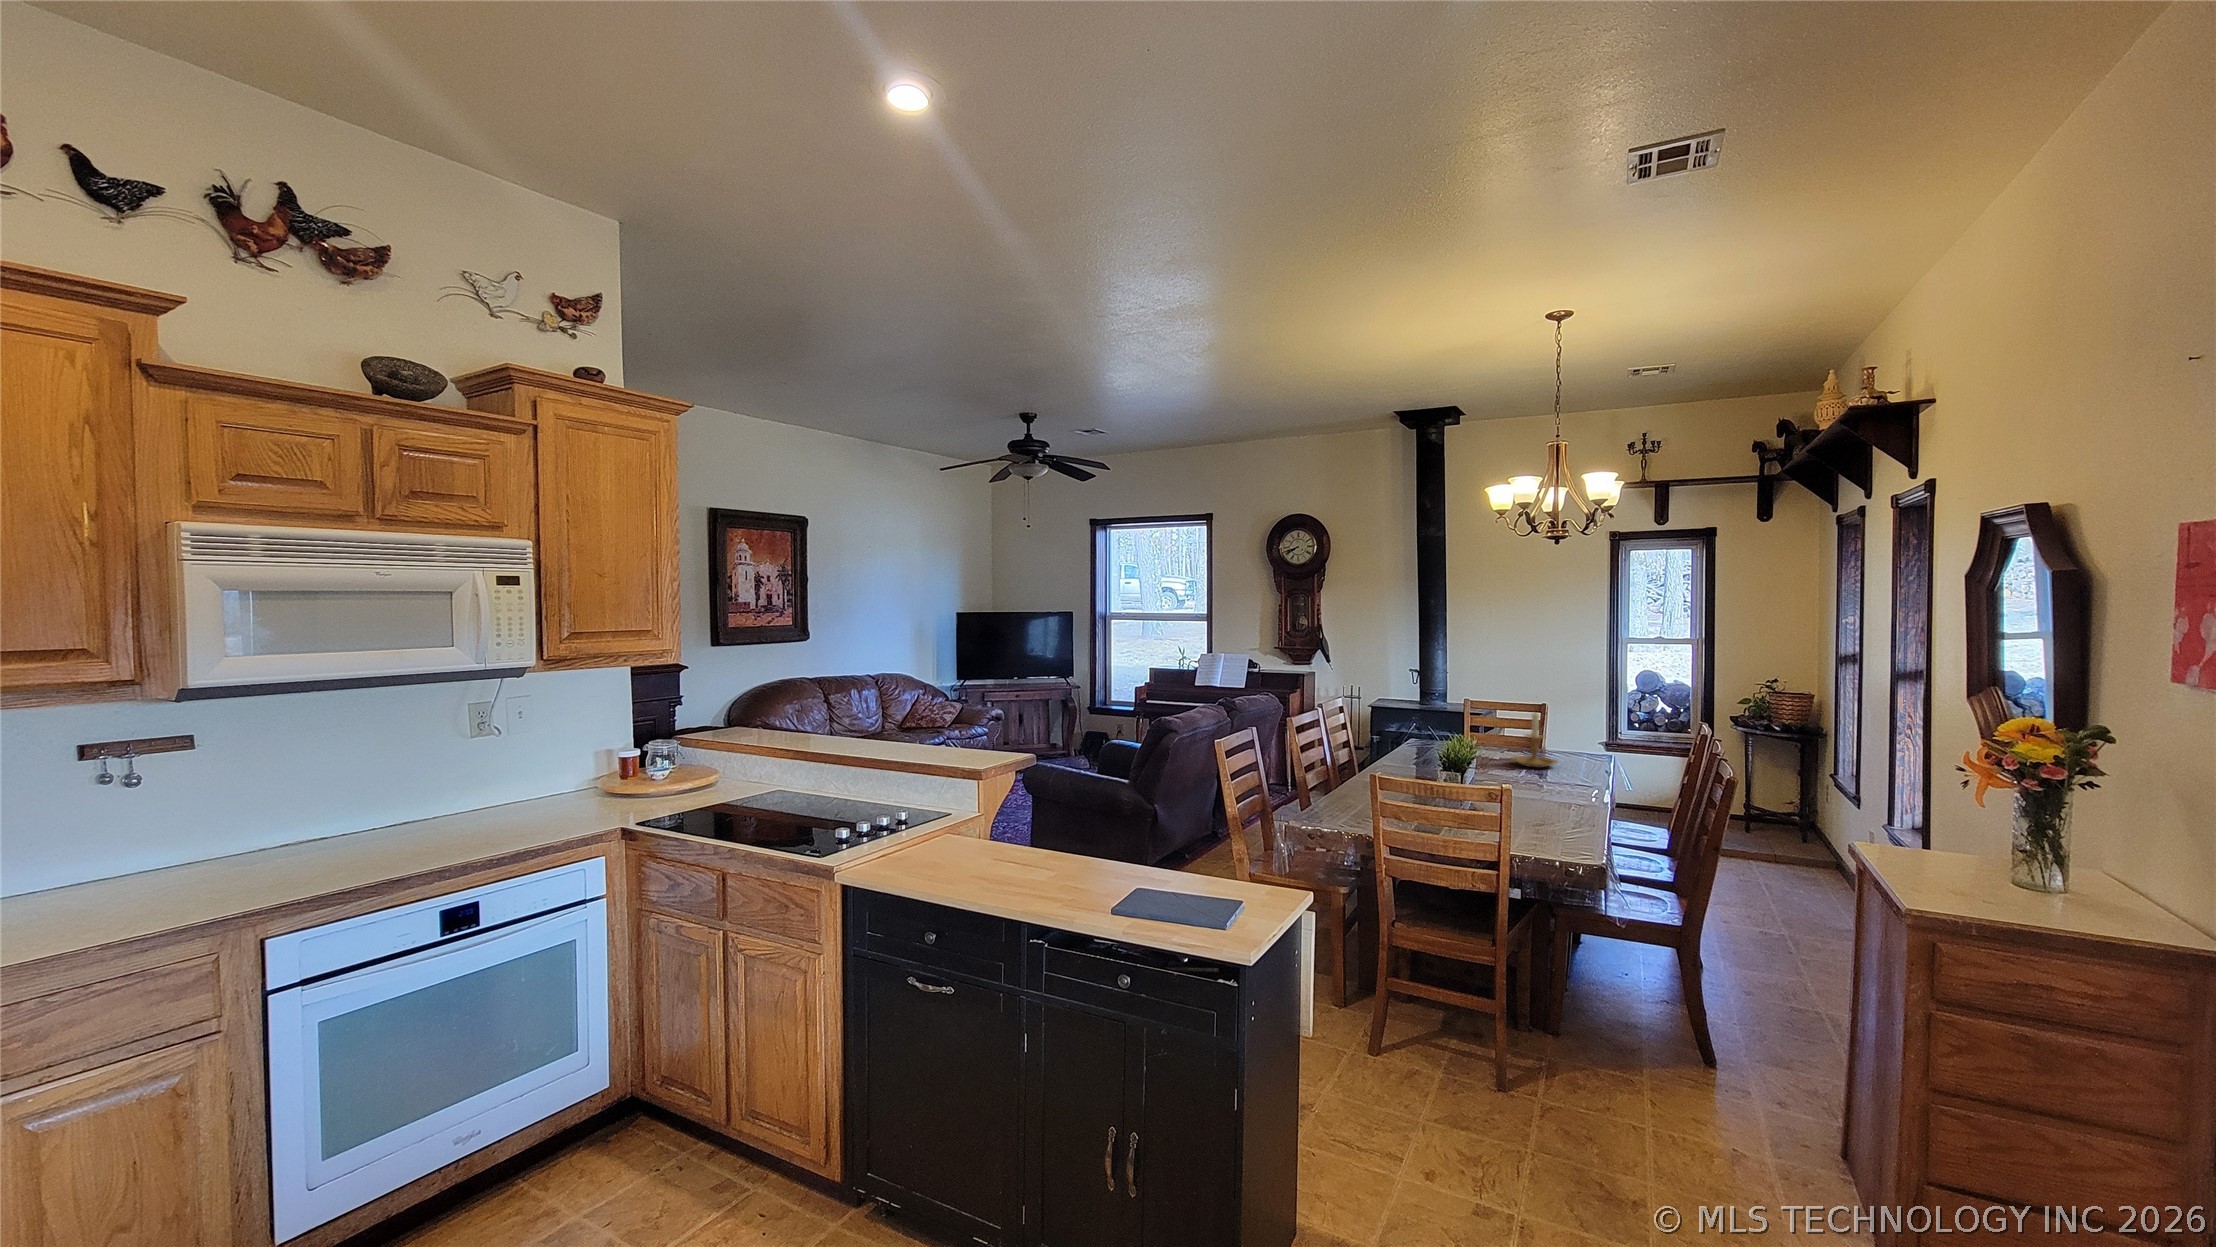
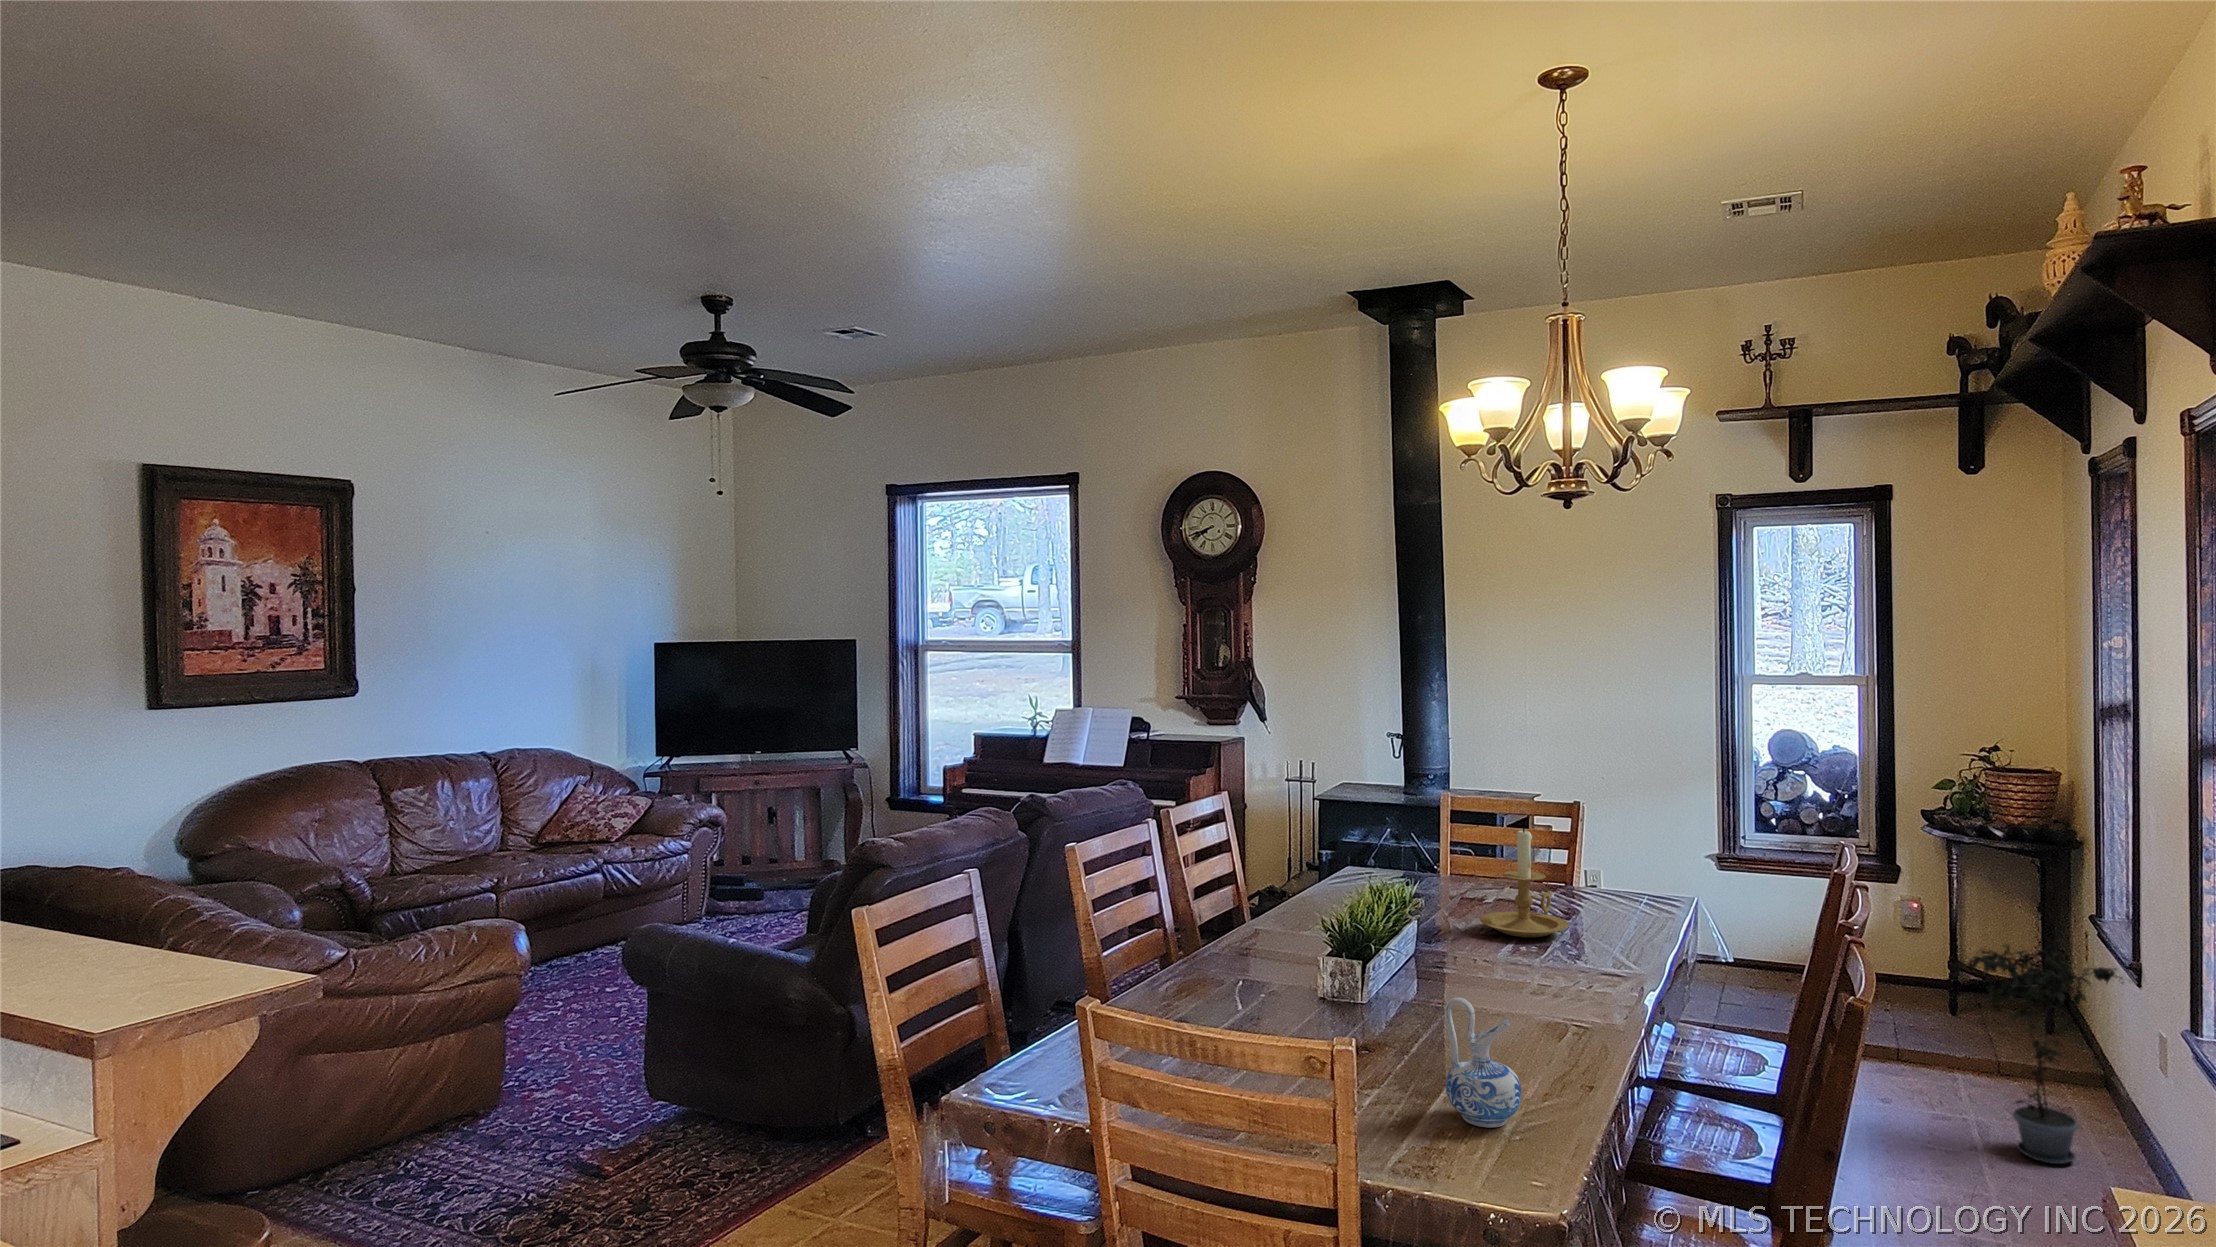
ceramic pitcher: none [1540,773,1577,830] -> present [1445,997,1521,1128]
potted plant: none [1755,779,1854,898] -> present [1953,941,2122,1164]

